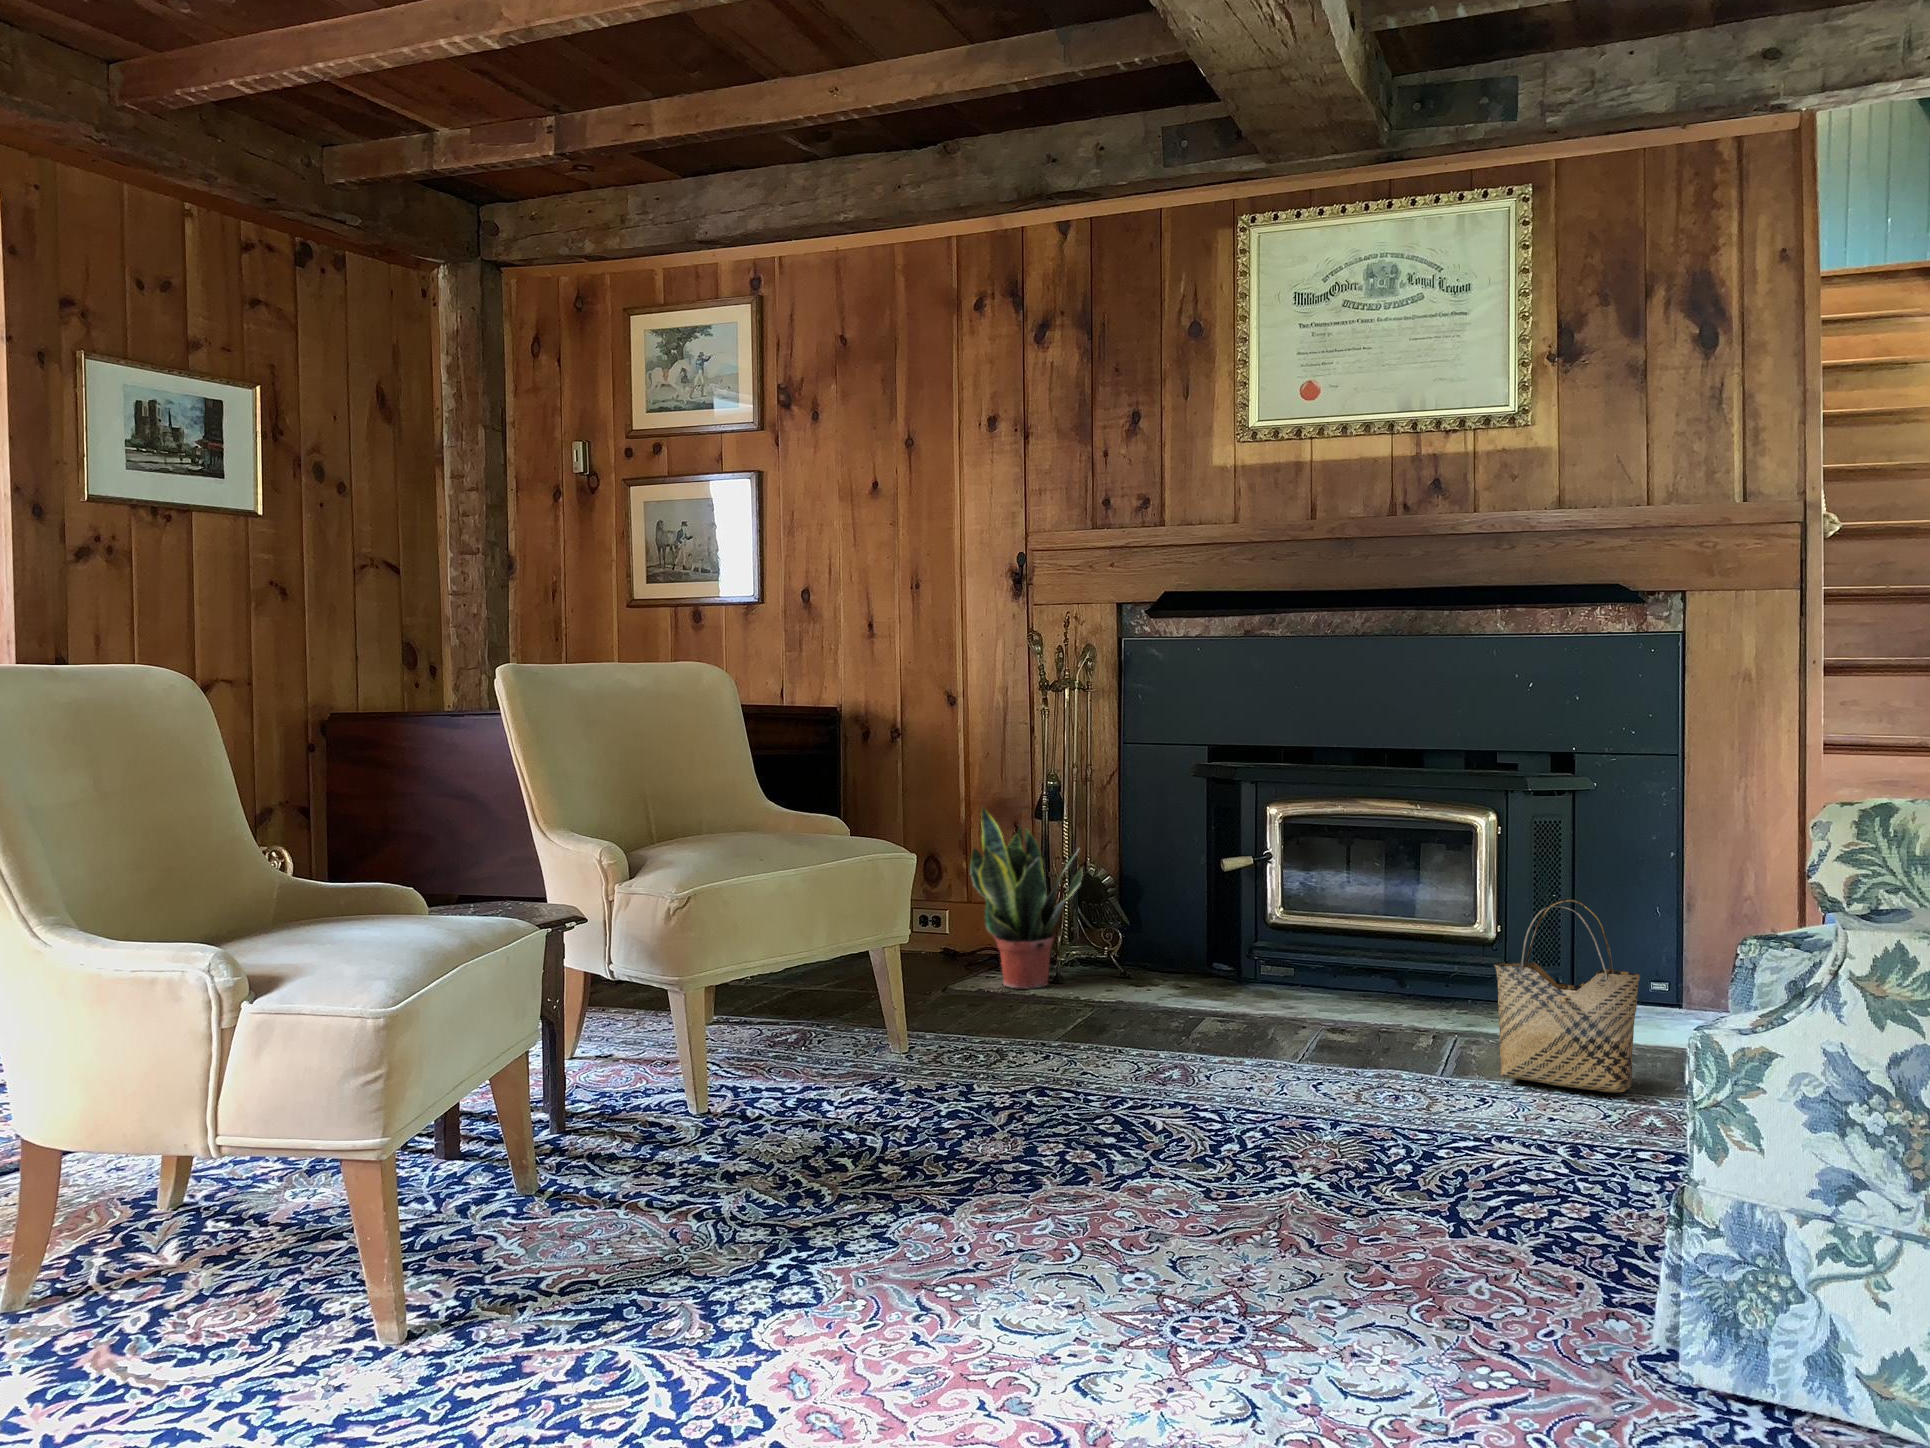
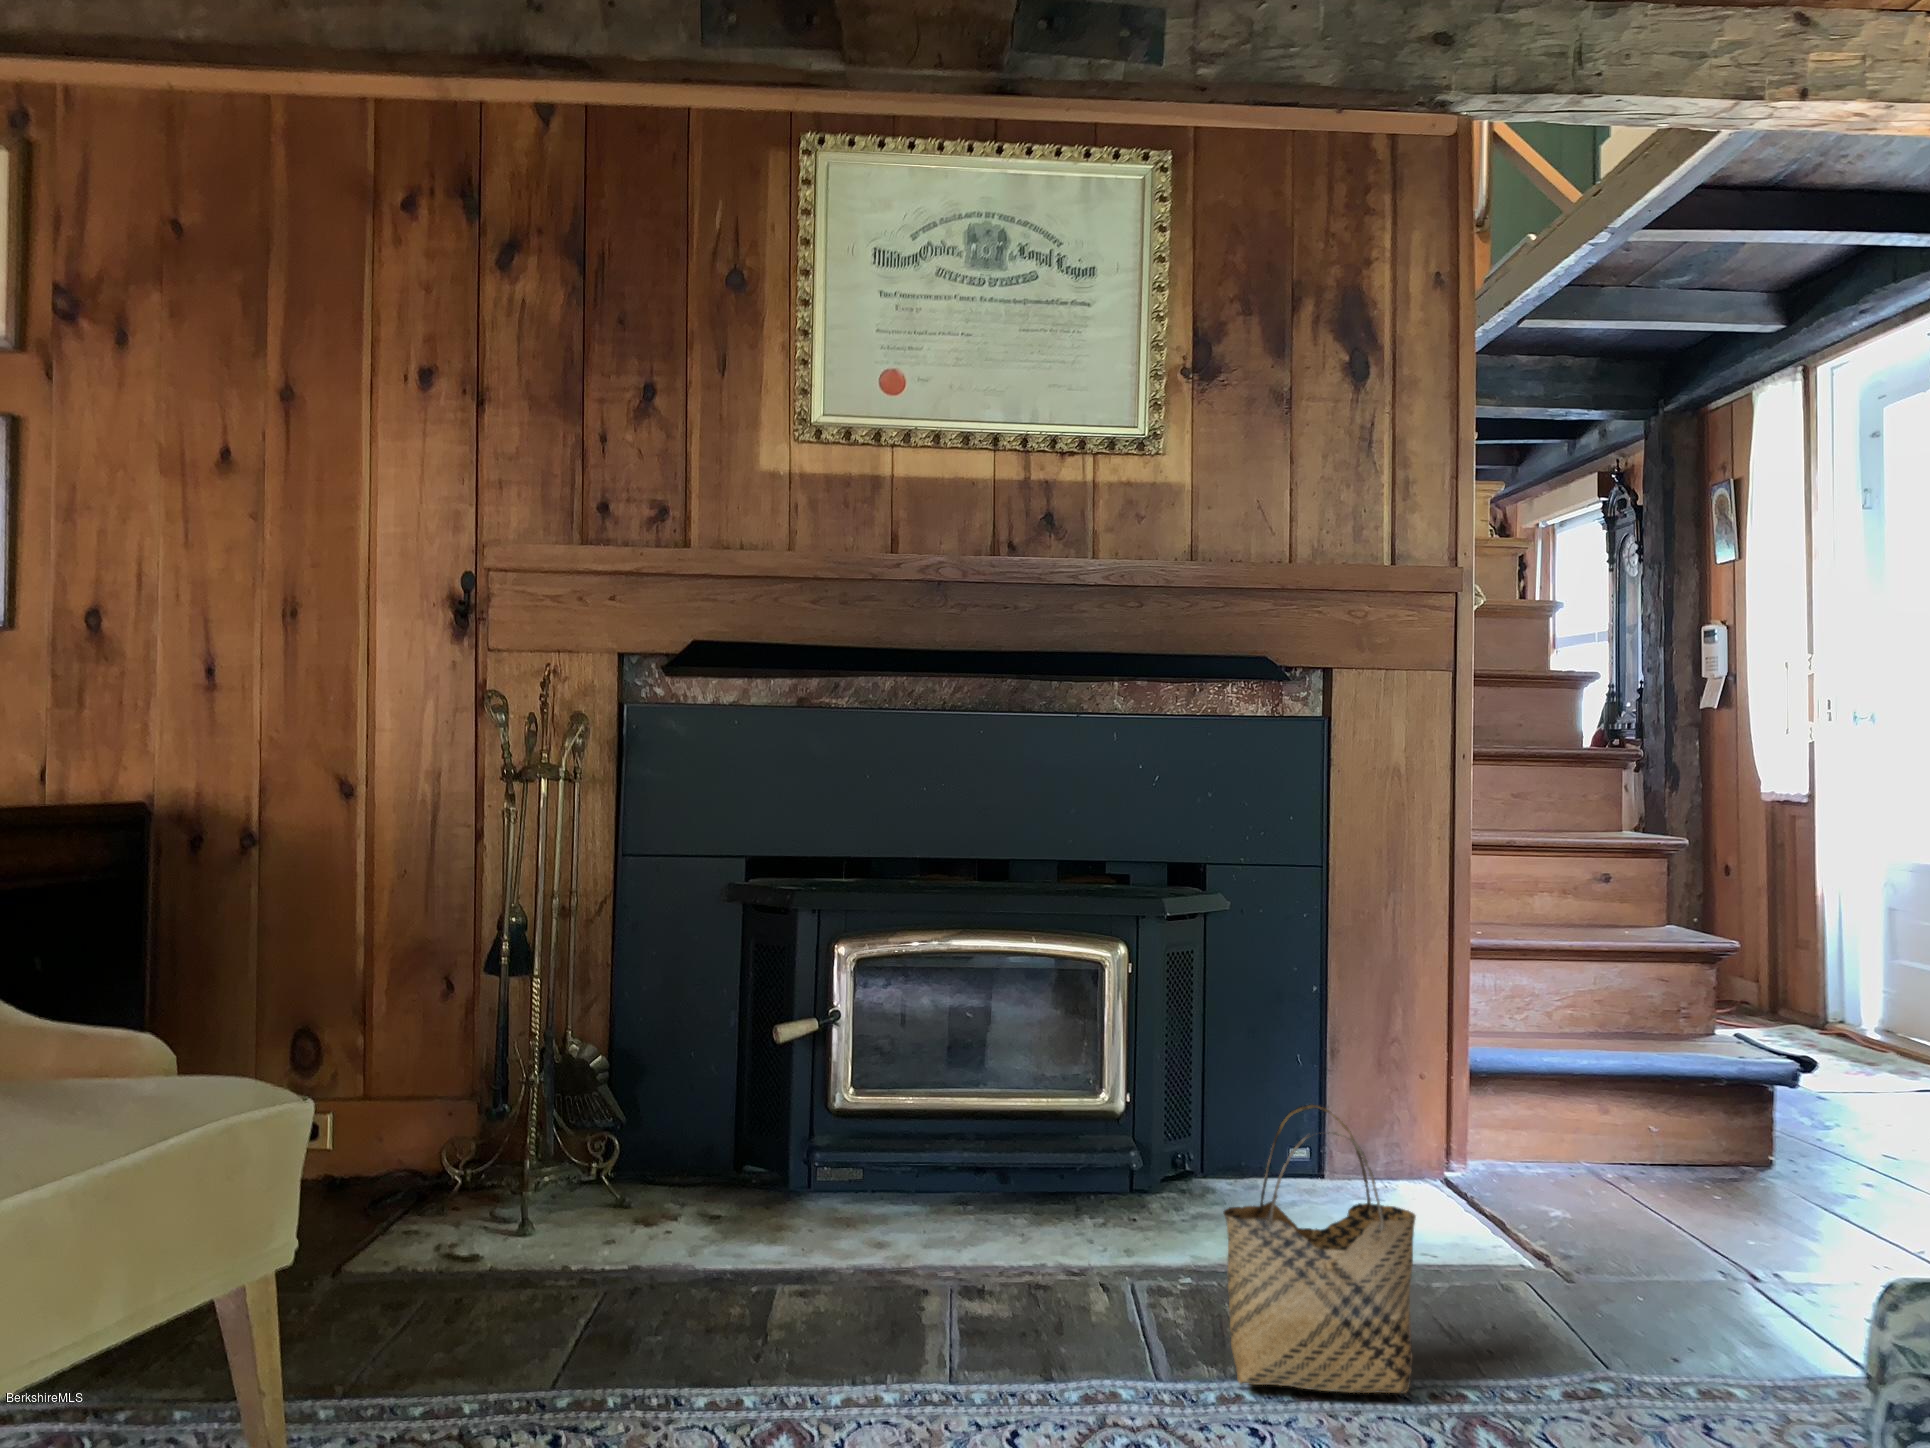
potted plant: present [970,808,1083,989] -> none [375,971,565,1259]

